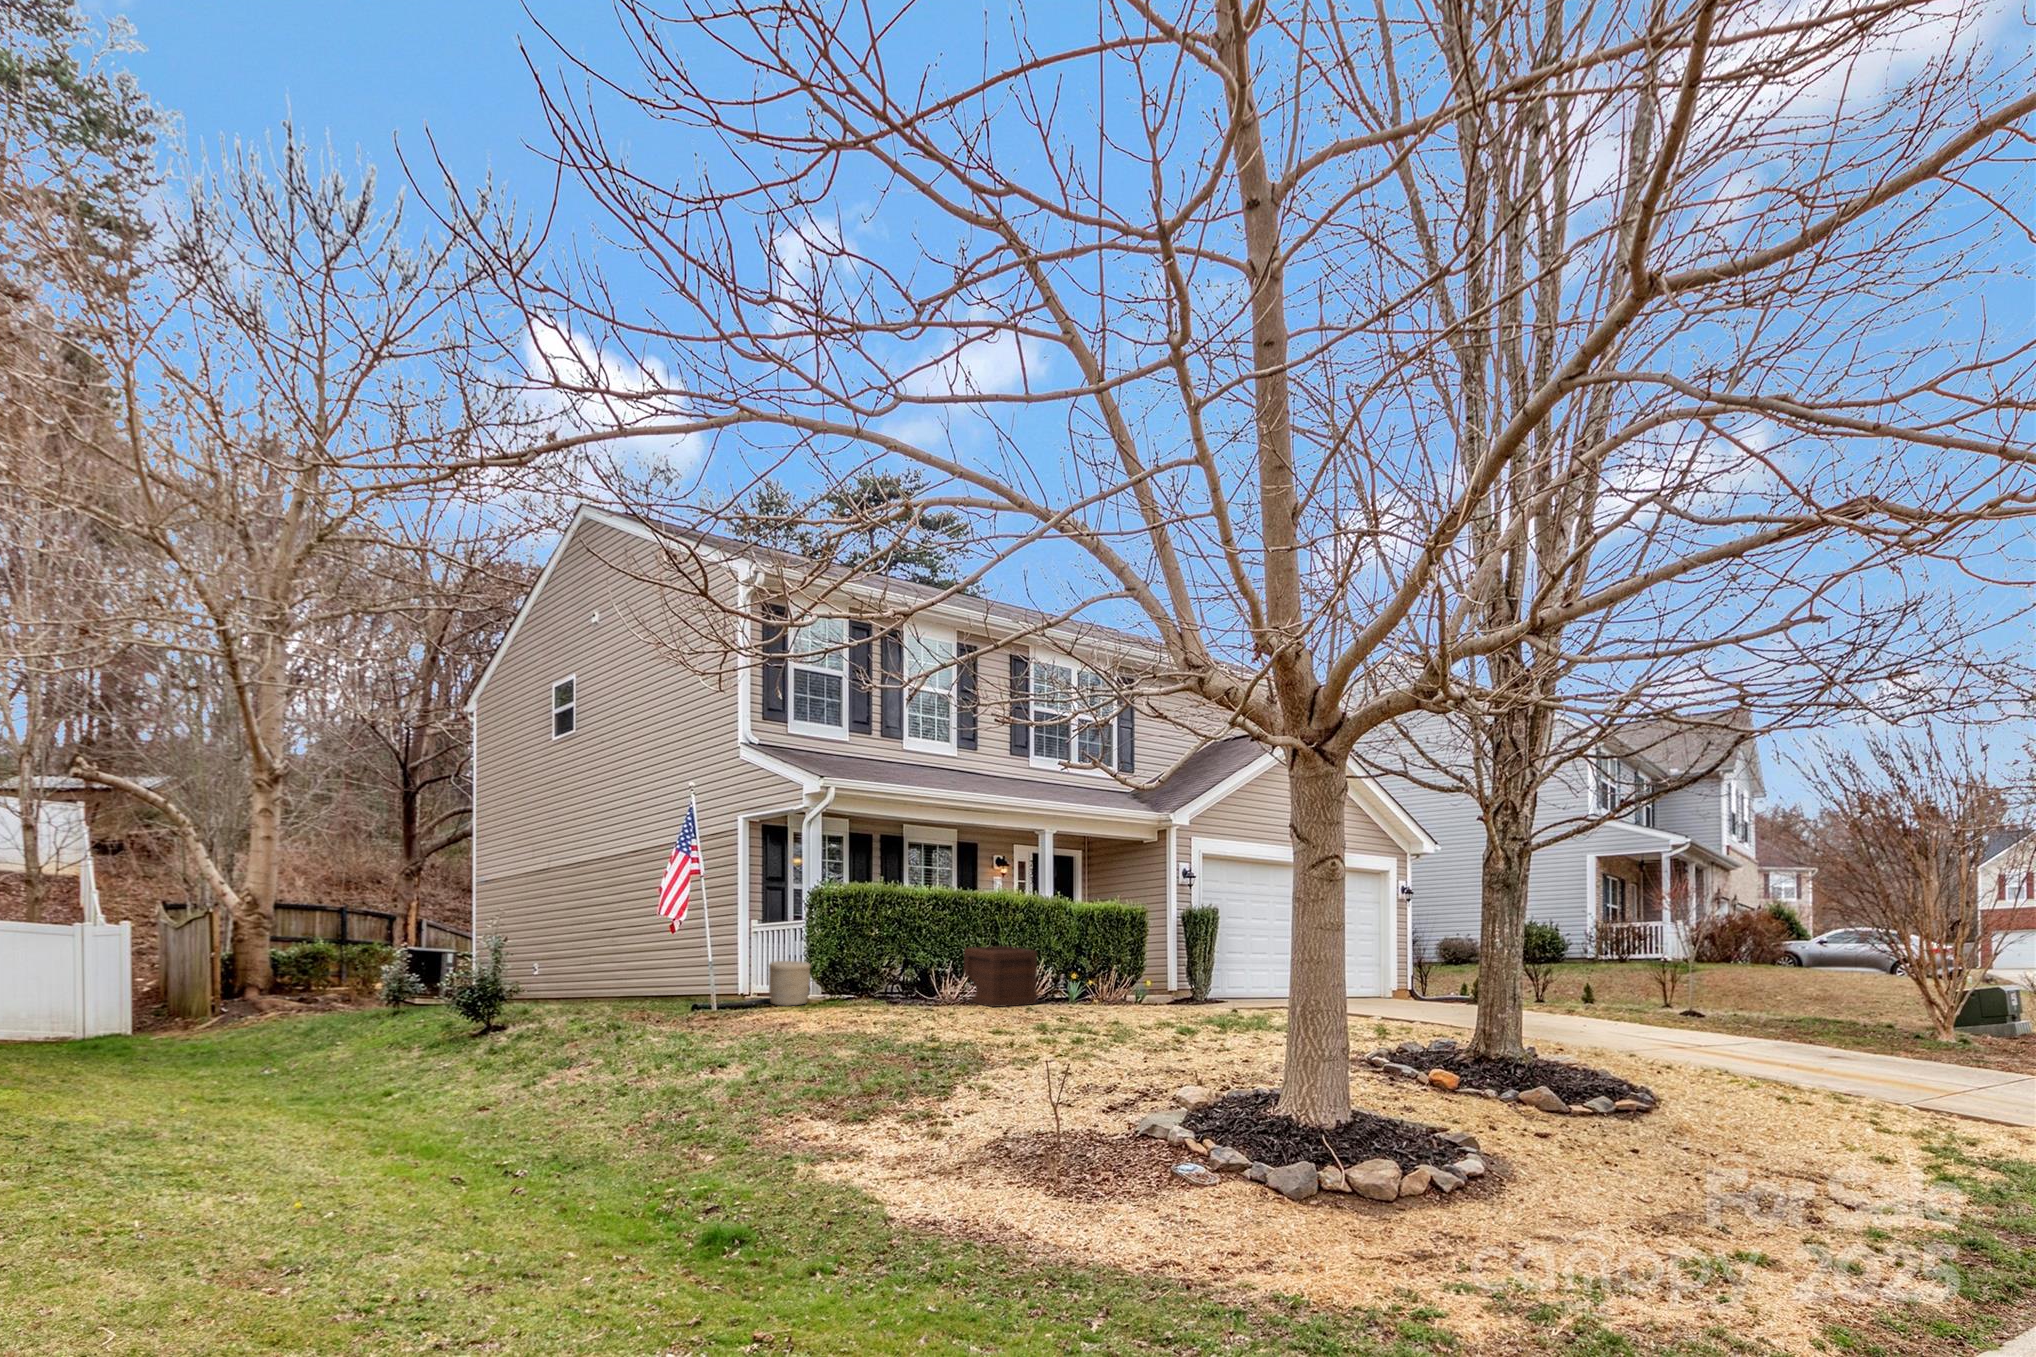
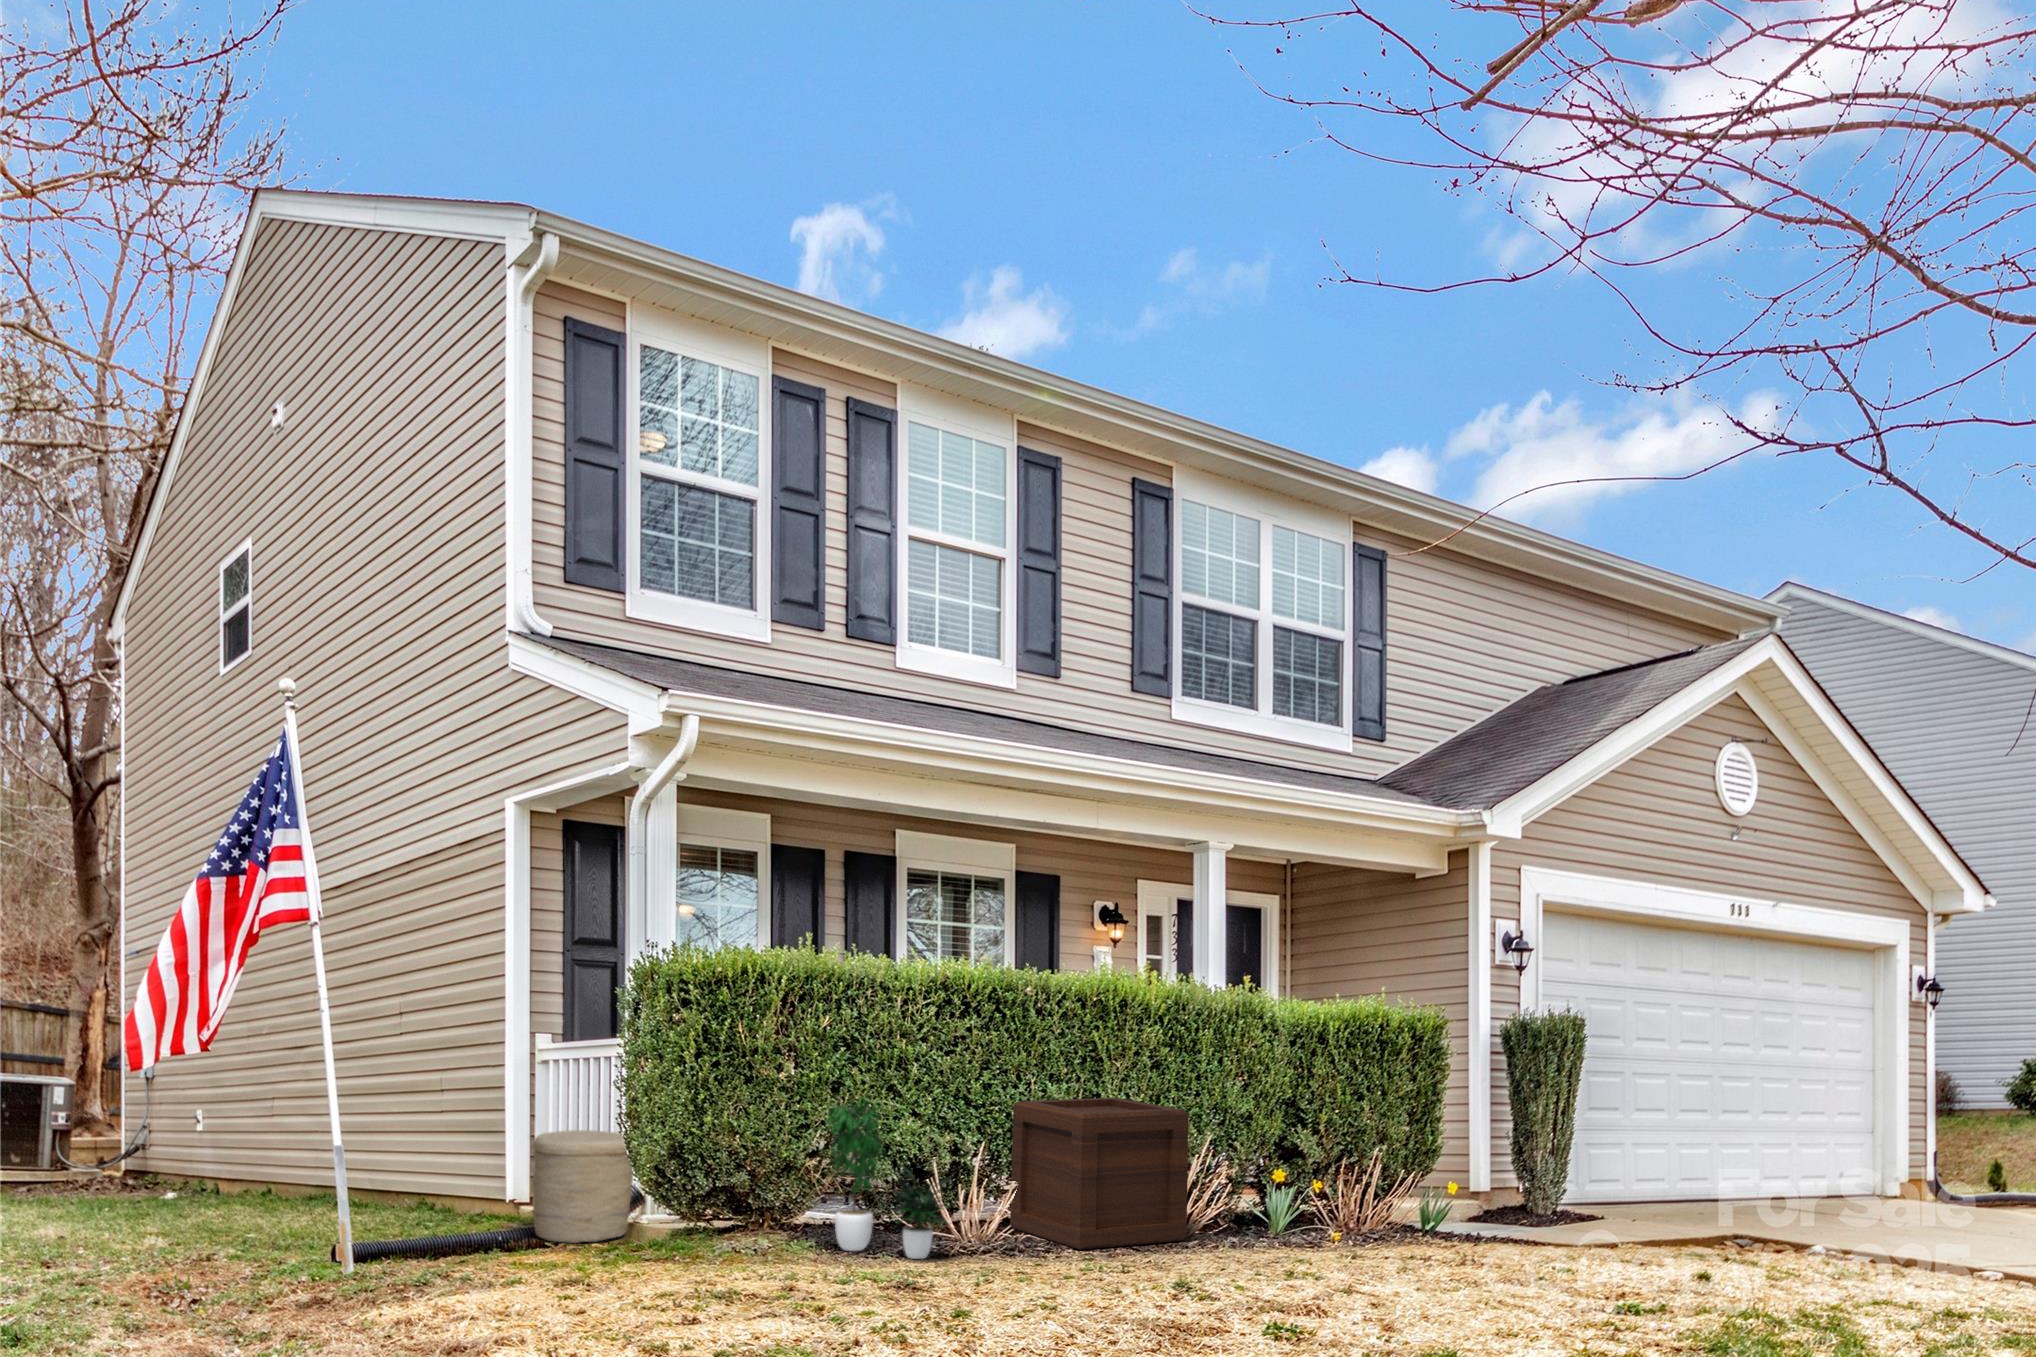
potted plant: none [890,942,943,1010] -> present [827,1098,948,1259]

